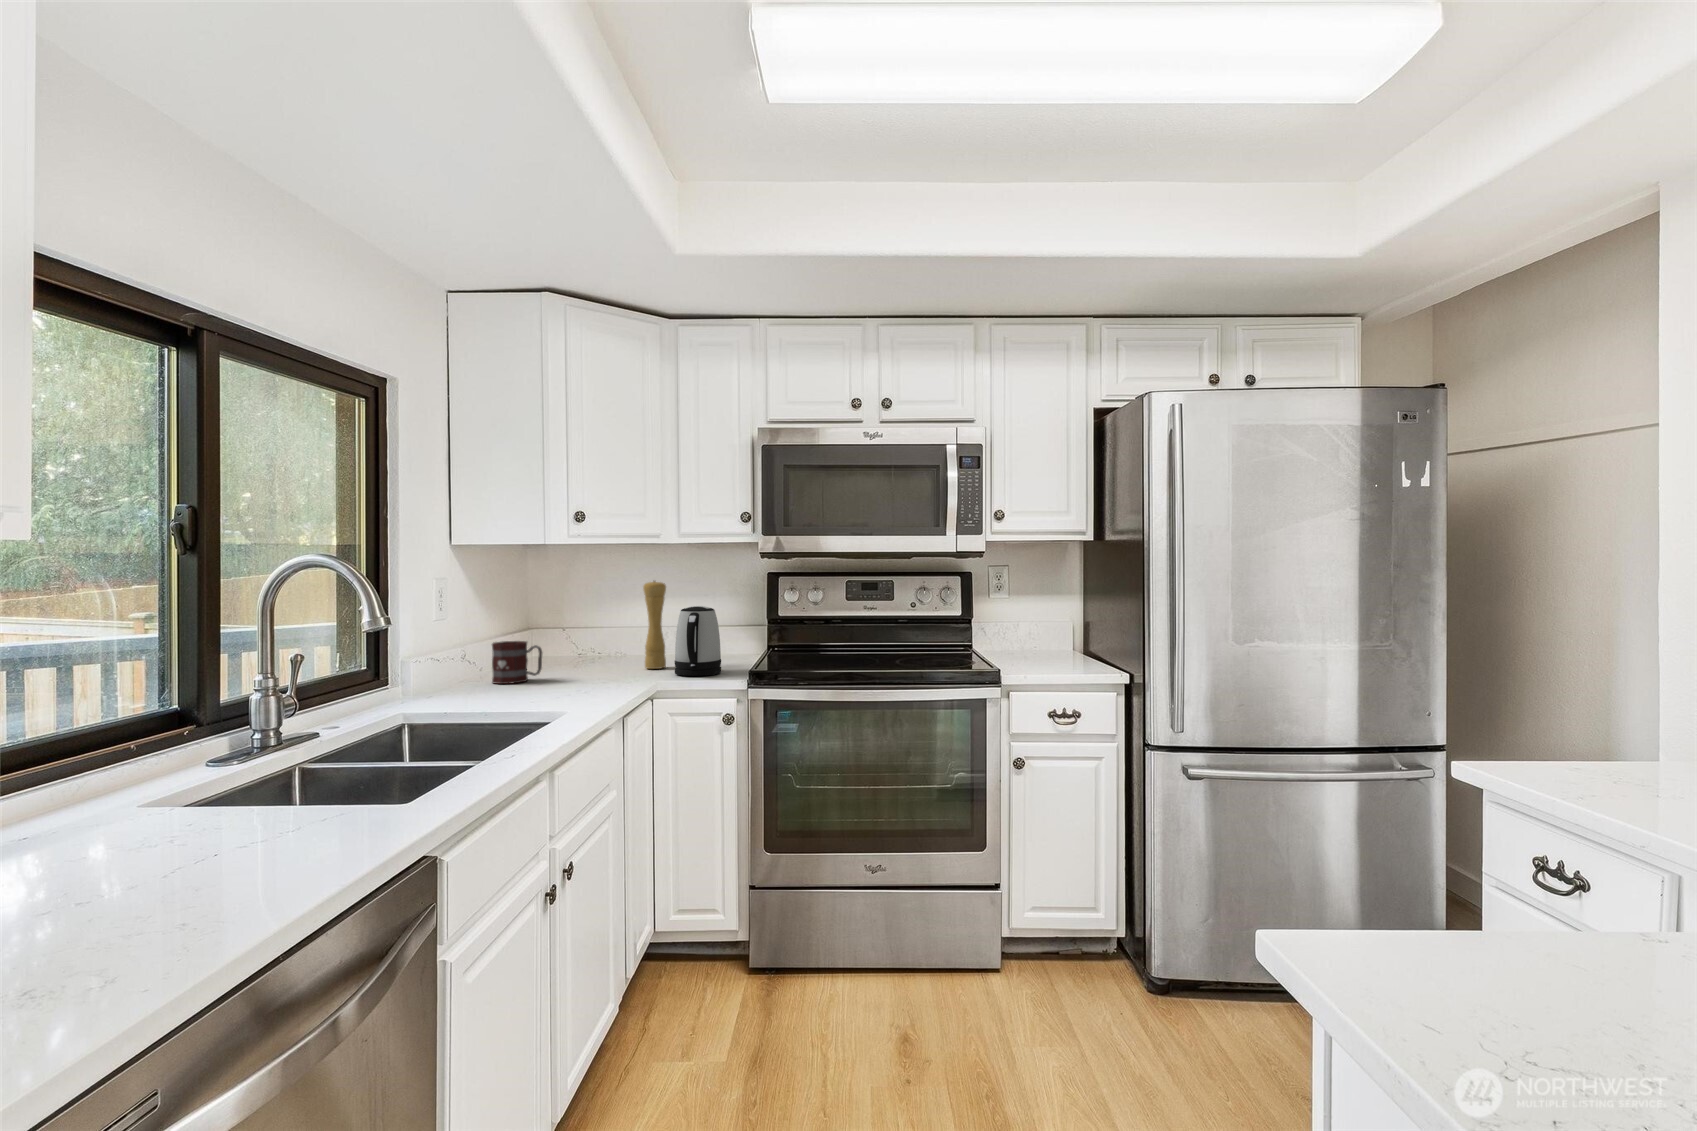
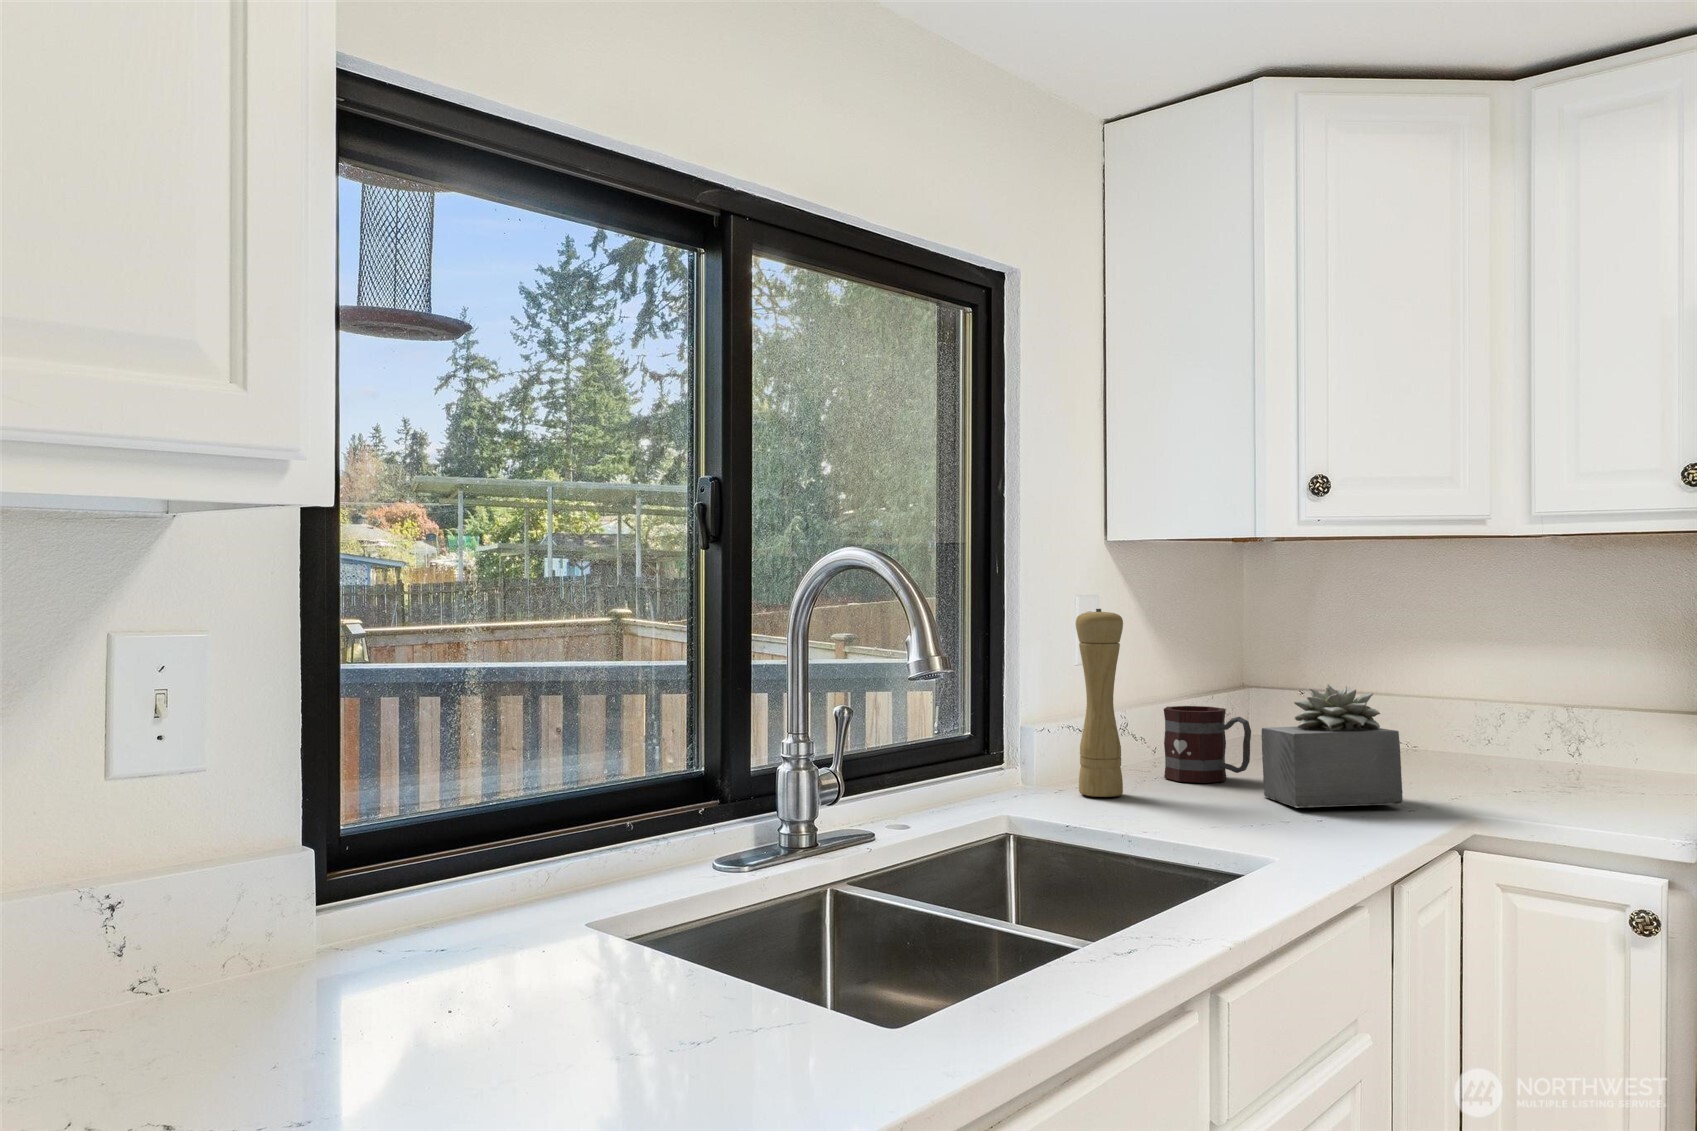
pepper mill: present [643,581,666,669] -> present [1076,609,1123,797]
kettle: present [674,606,721,676] -> none [1526,658,1644,812]
succulent plant: none [549,624,621,689] -> present [1261,684,1403,808]

